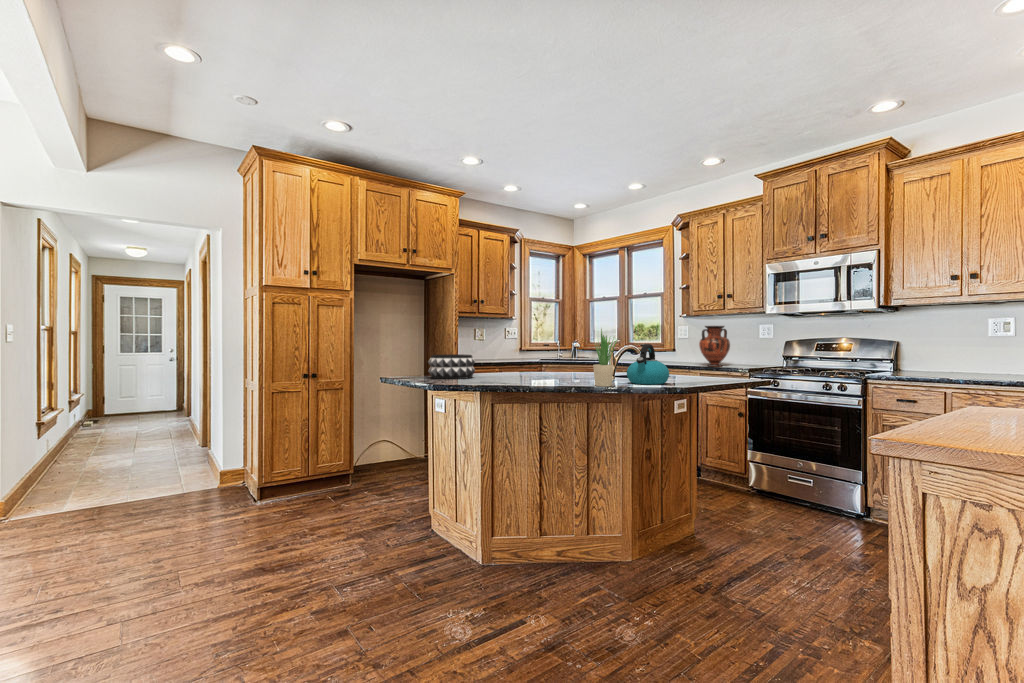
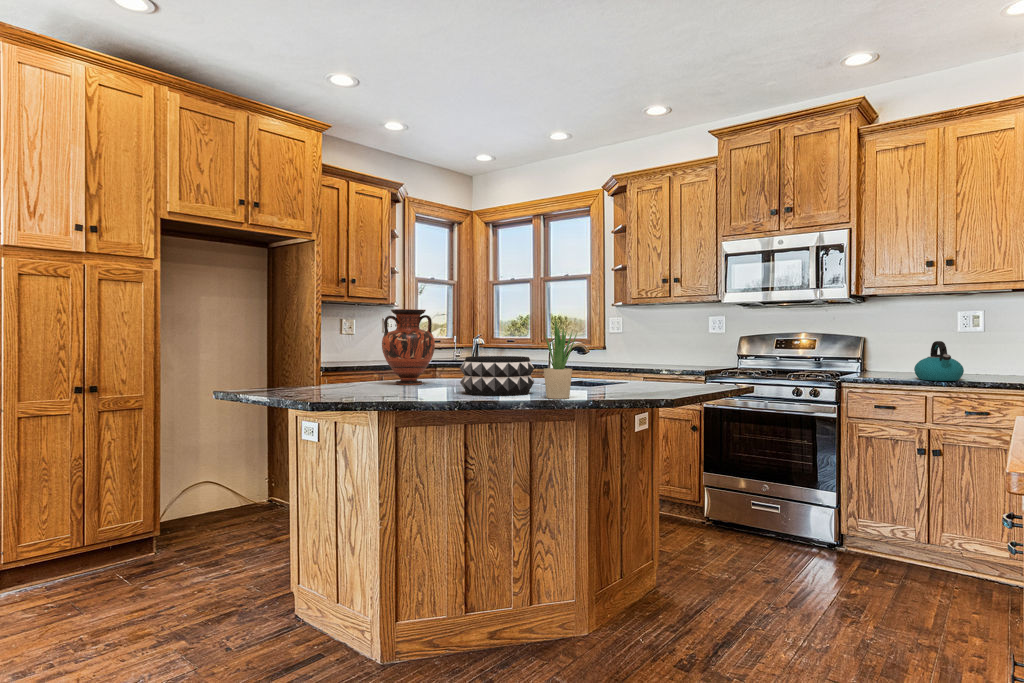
vase: present [699,326,730,367] -> present [382,309,435,385]
kettle: present [627,344,669,385] -> present [914,341,964,381]
decorative bowl: present [428,354,475,379] -> present [460,356,534,396]

